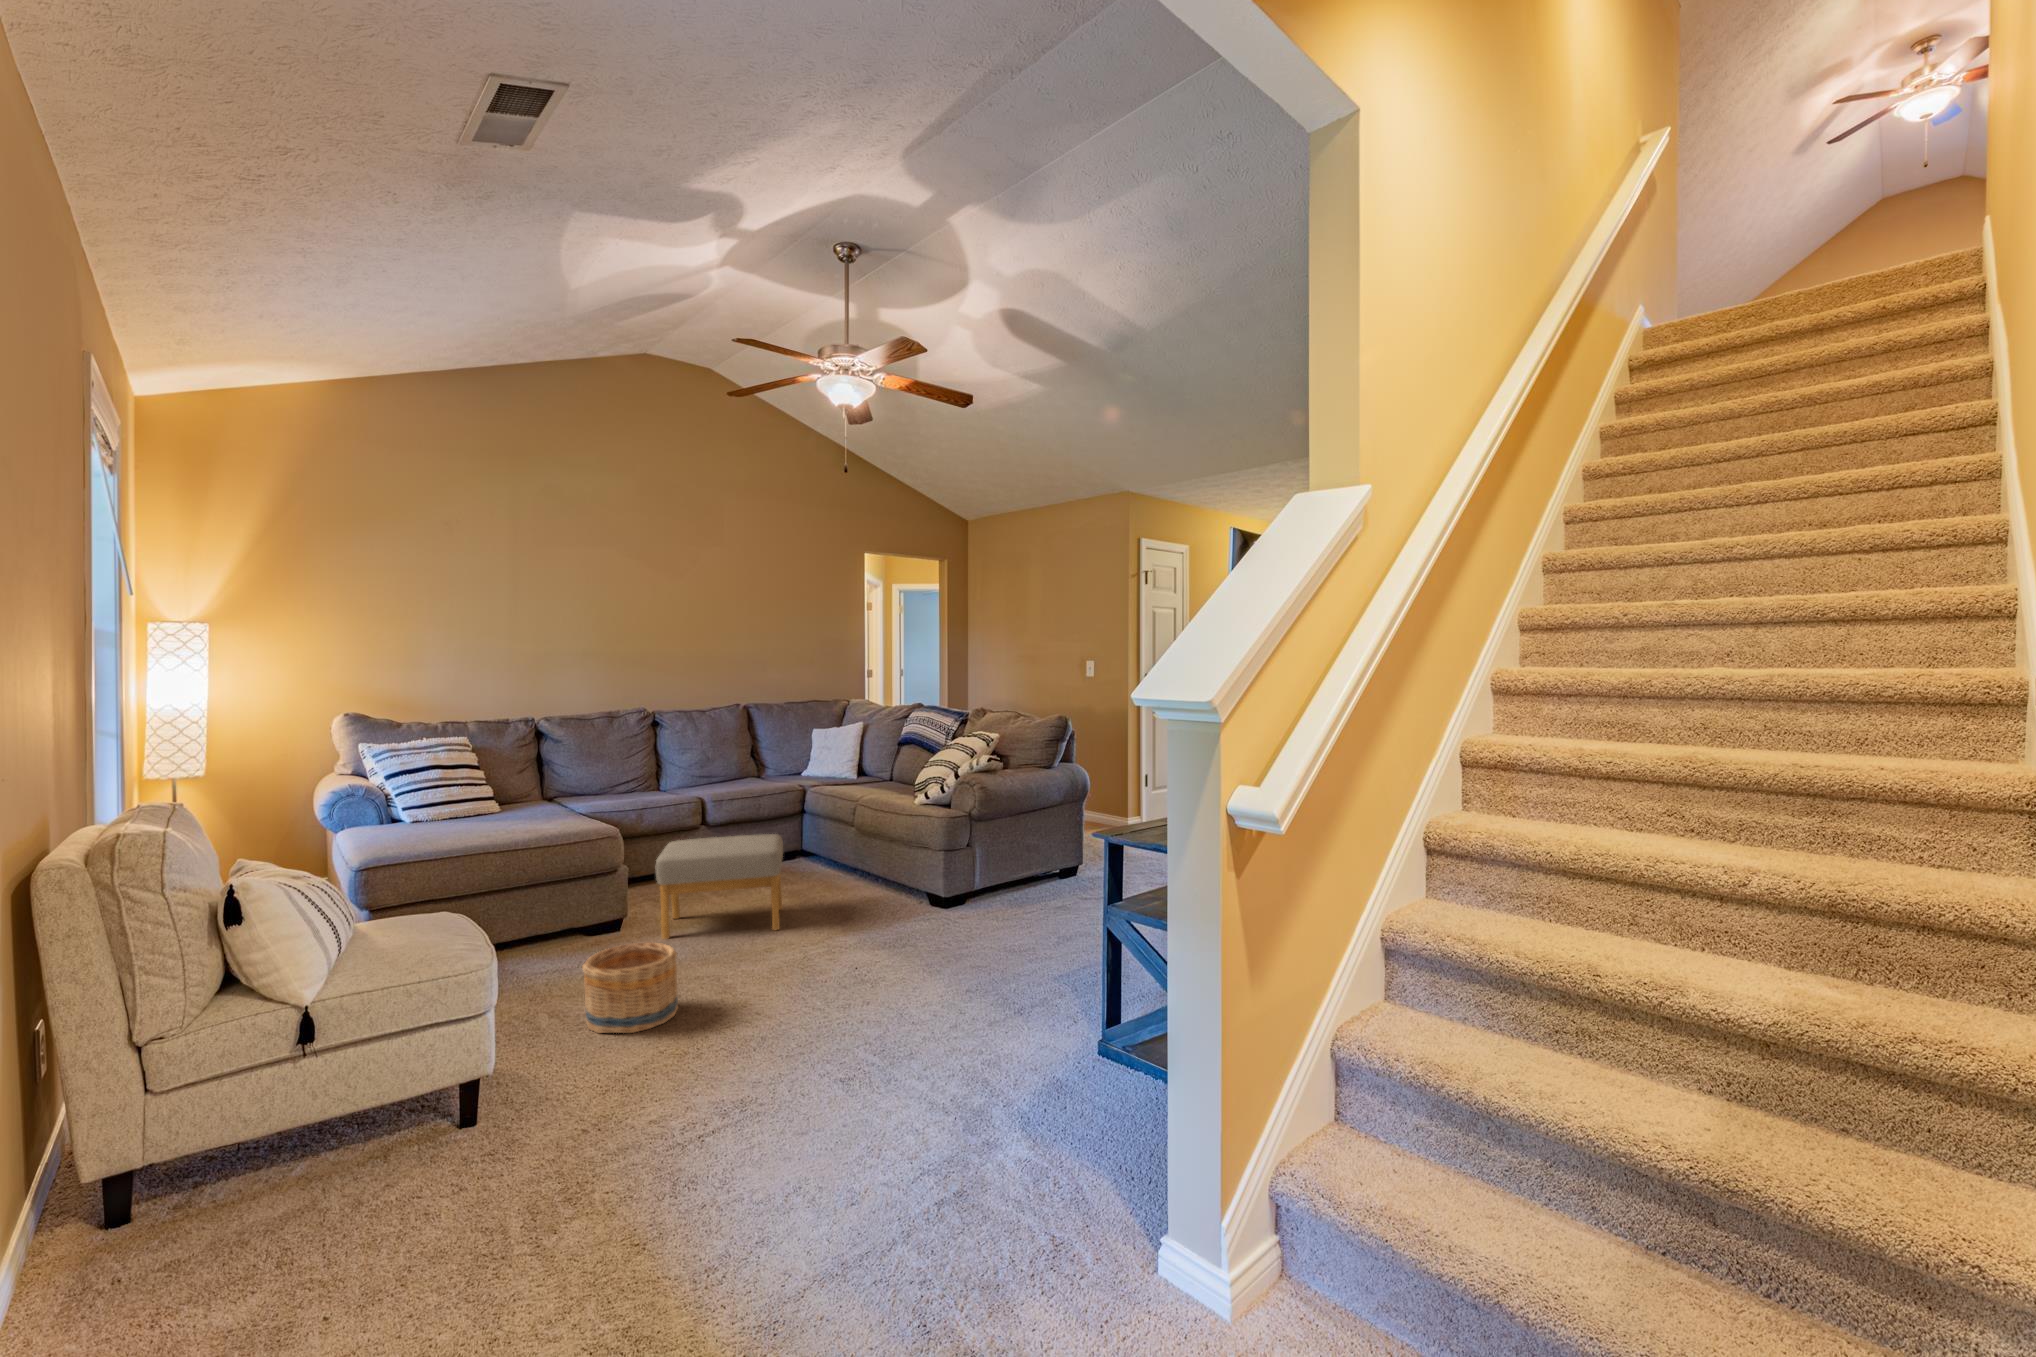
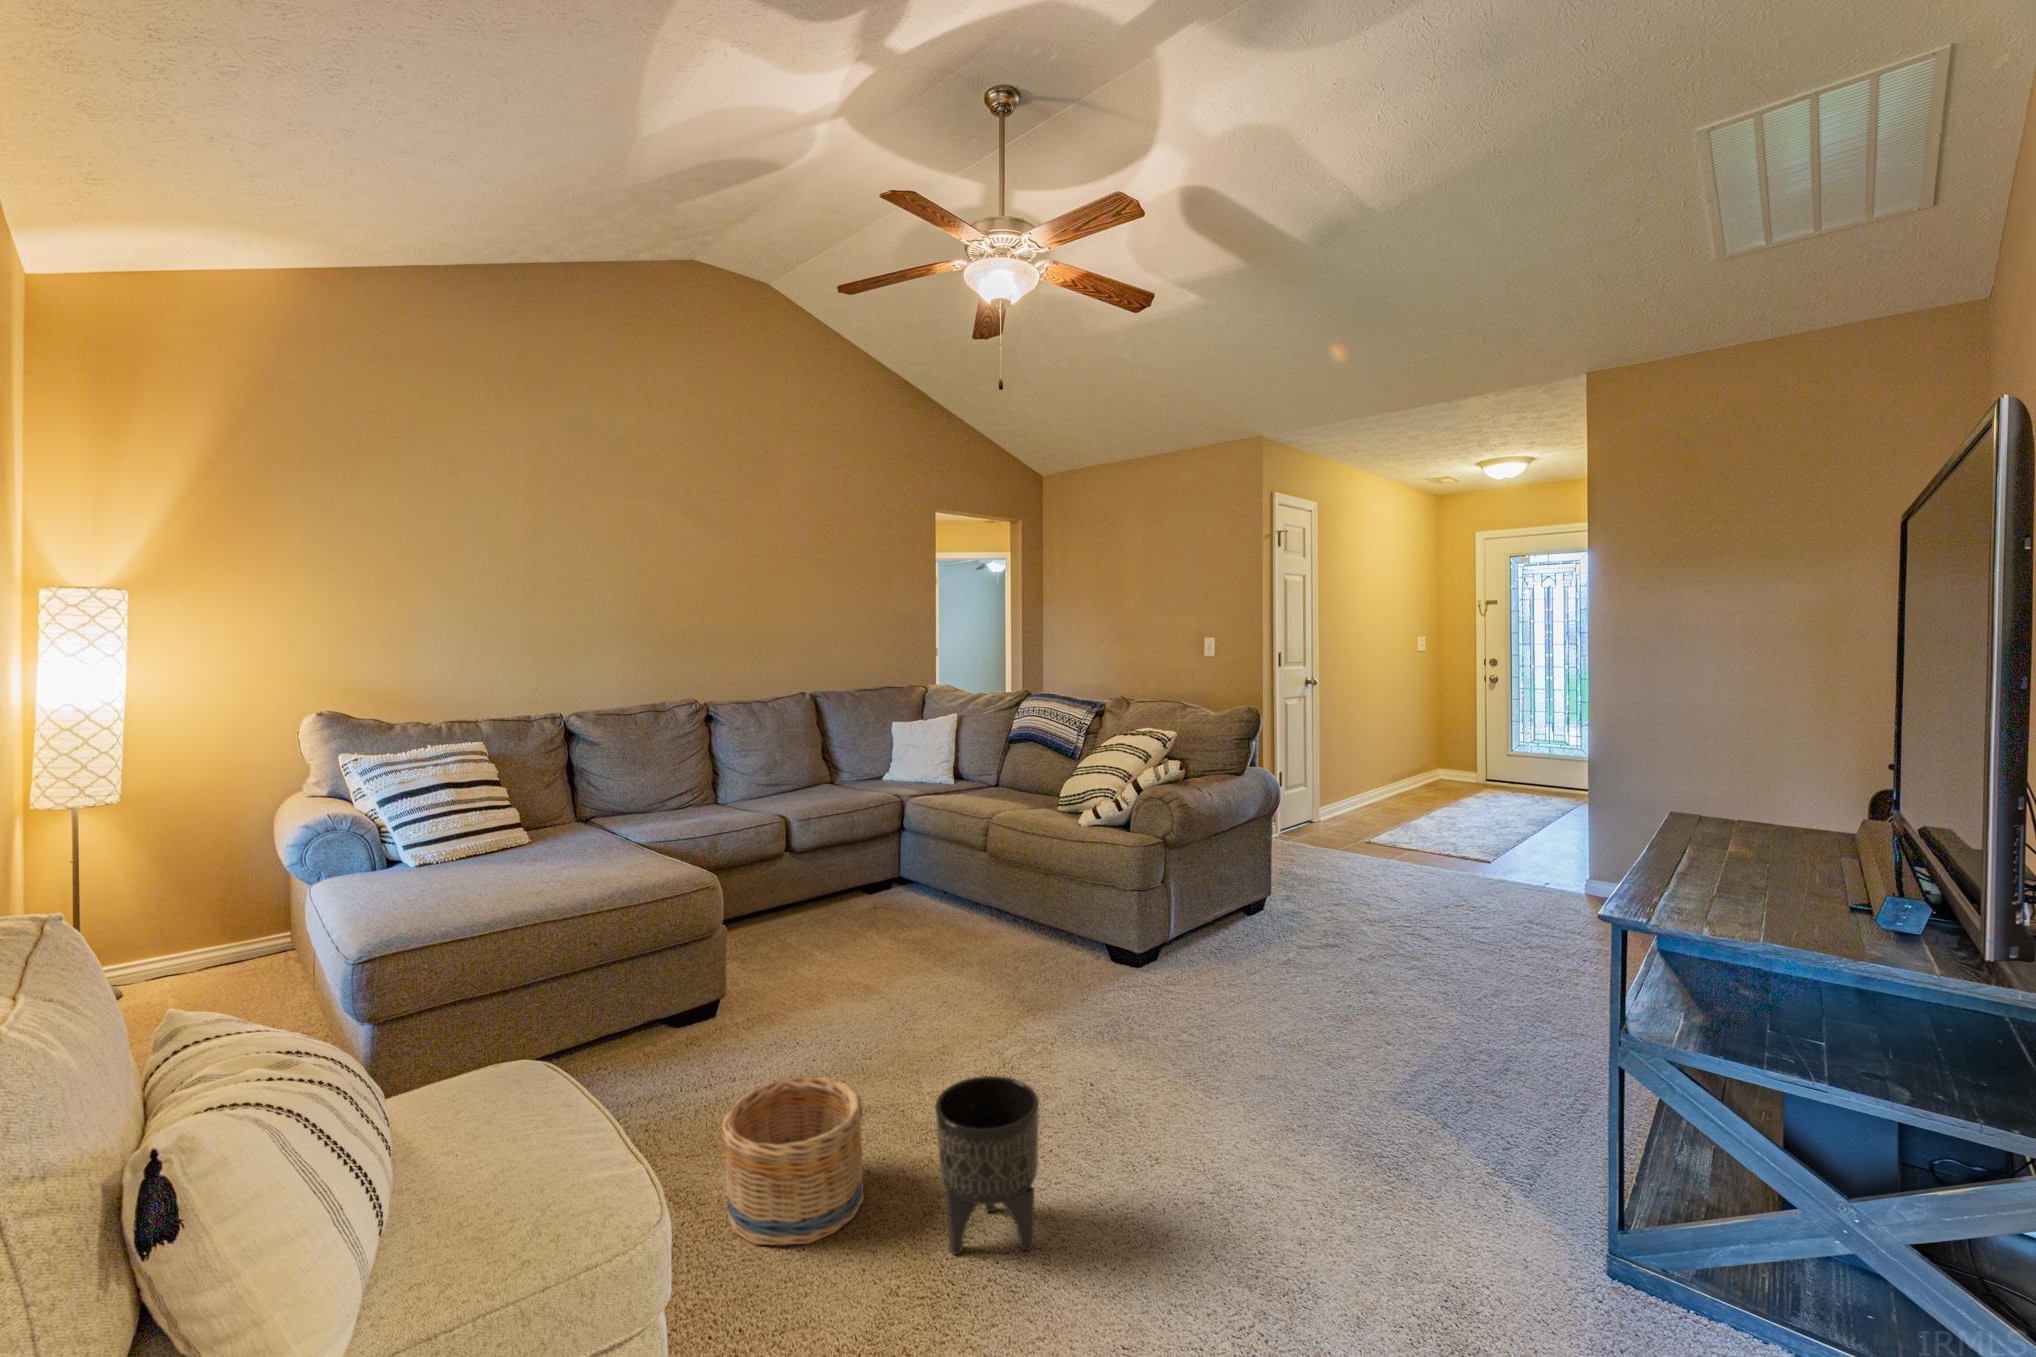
footstool: present [655,834,783,939] -> none [766,873,934,1030]
planter: none [708,935,775,1038] -> present [935,1076,1039,1255]

